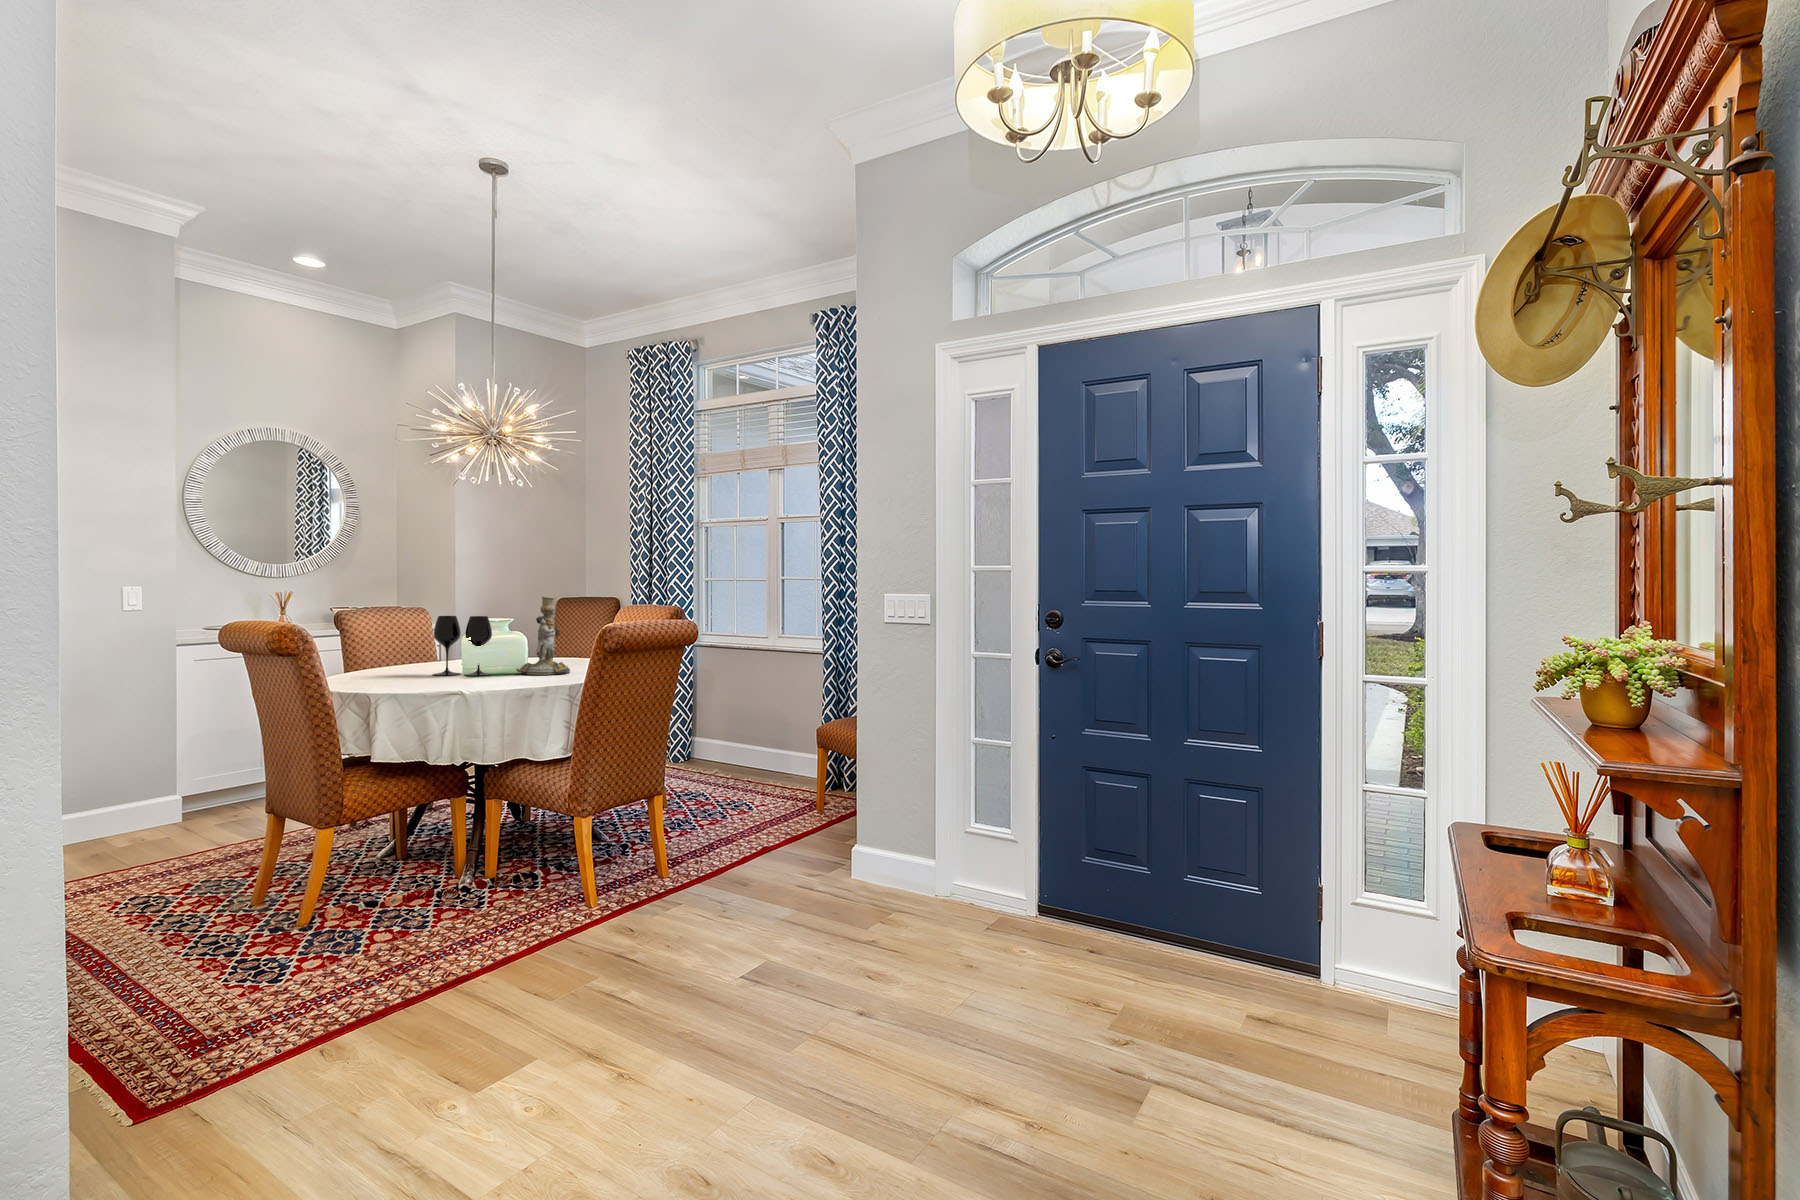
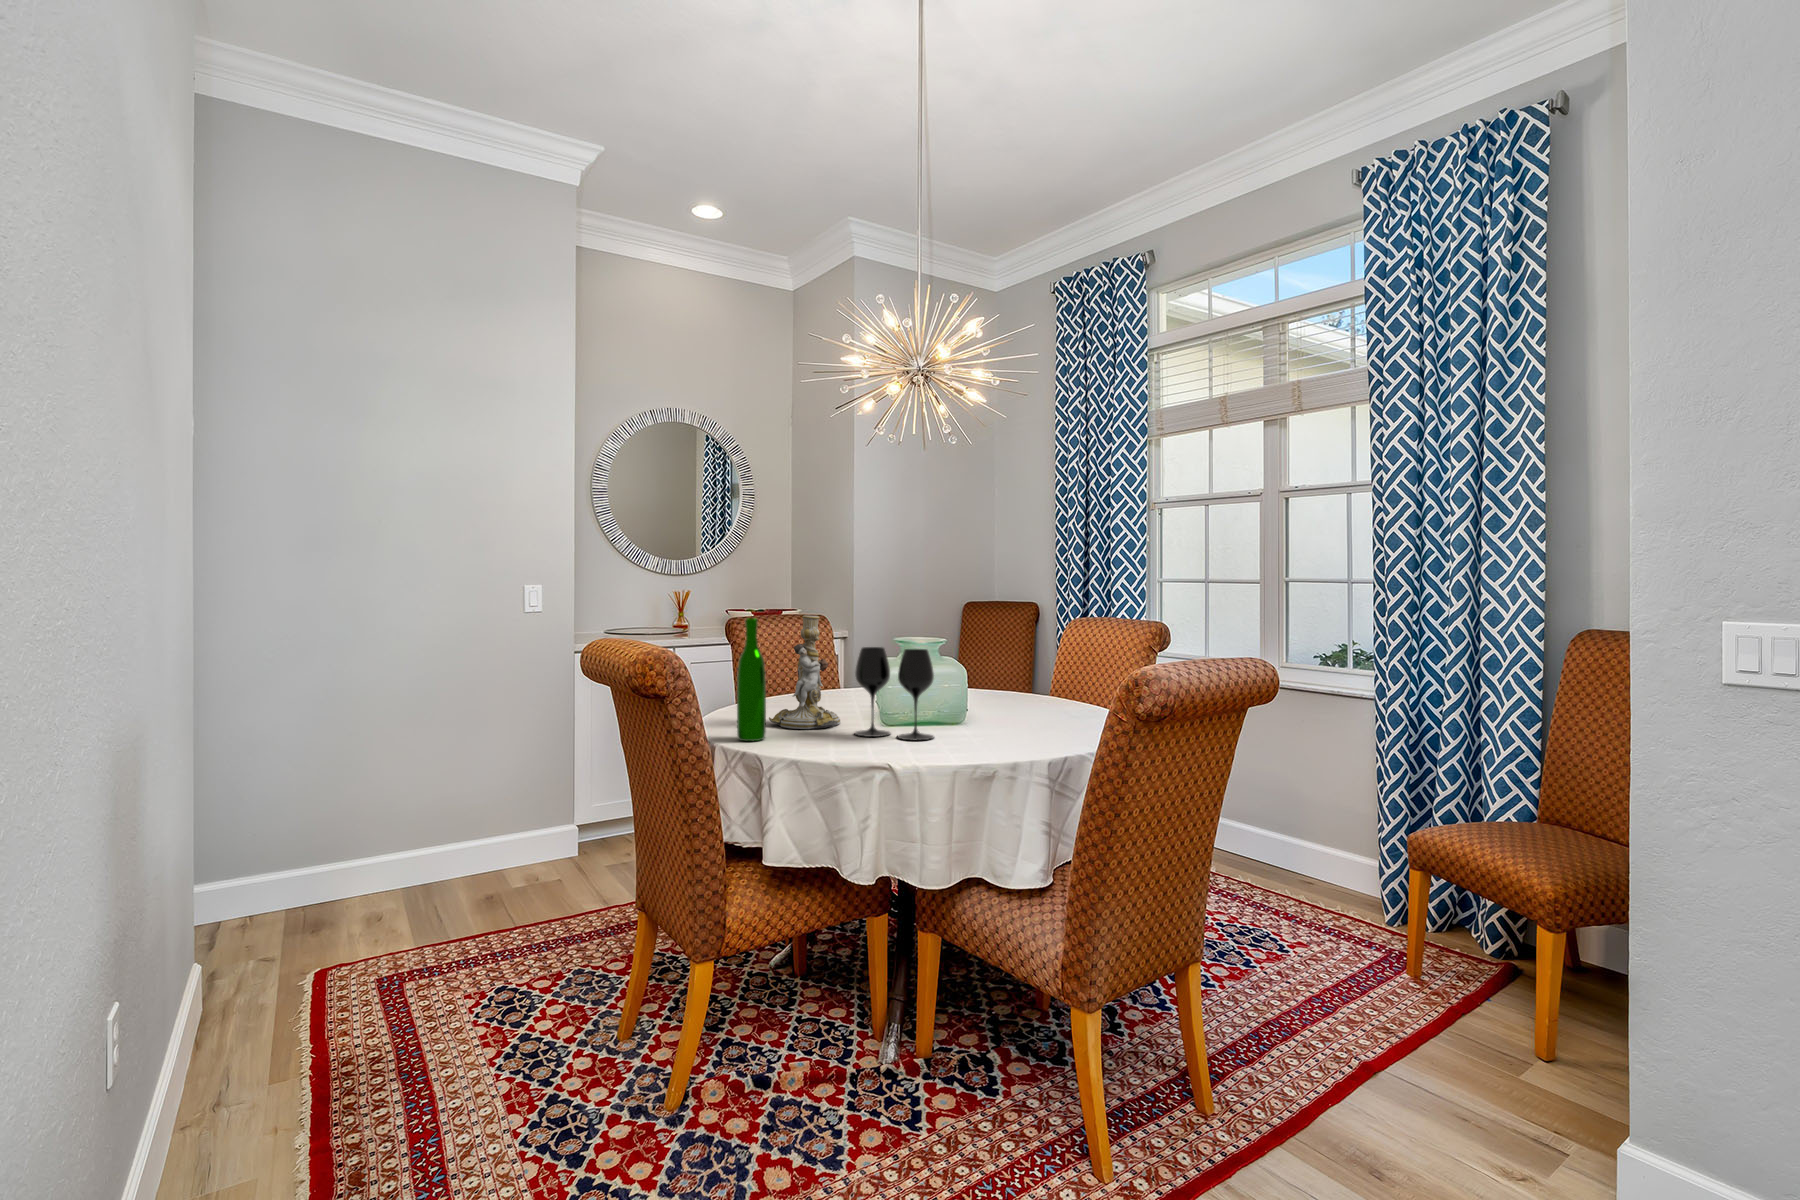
wine bottle: none [338,595,362,680] -> present [737,618,766,741]
candlestick: present [516,597,570,675] -> present [769,616,840,729]

